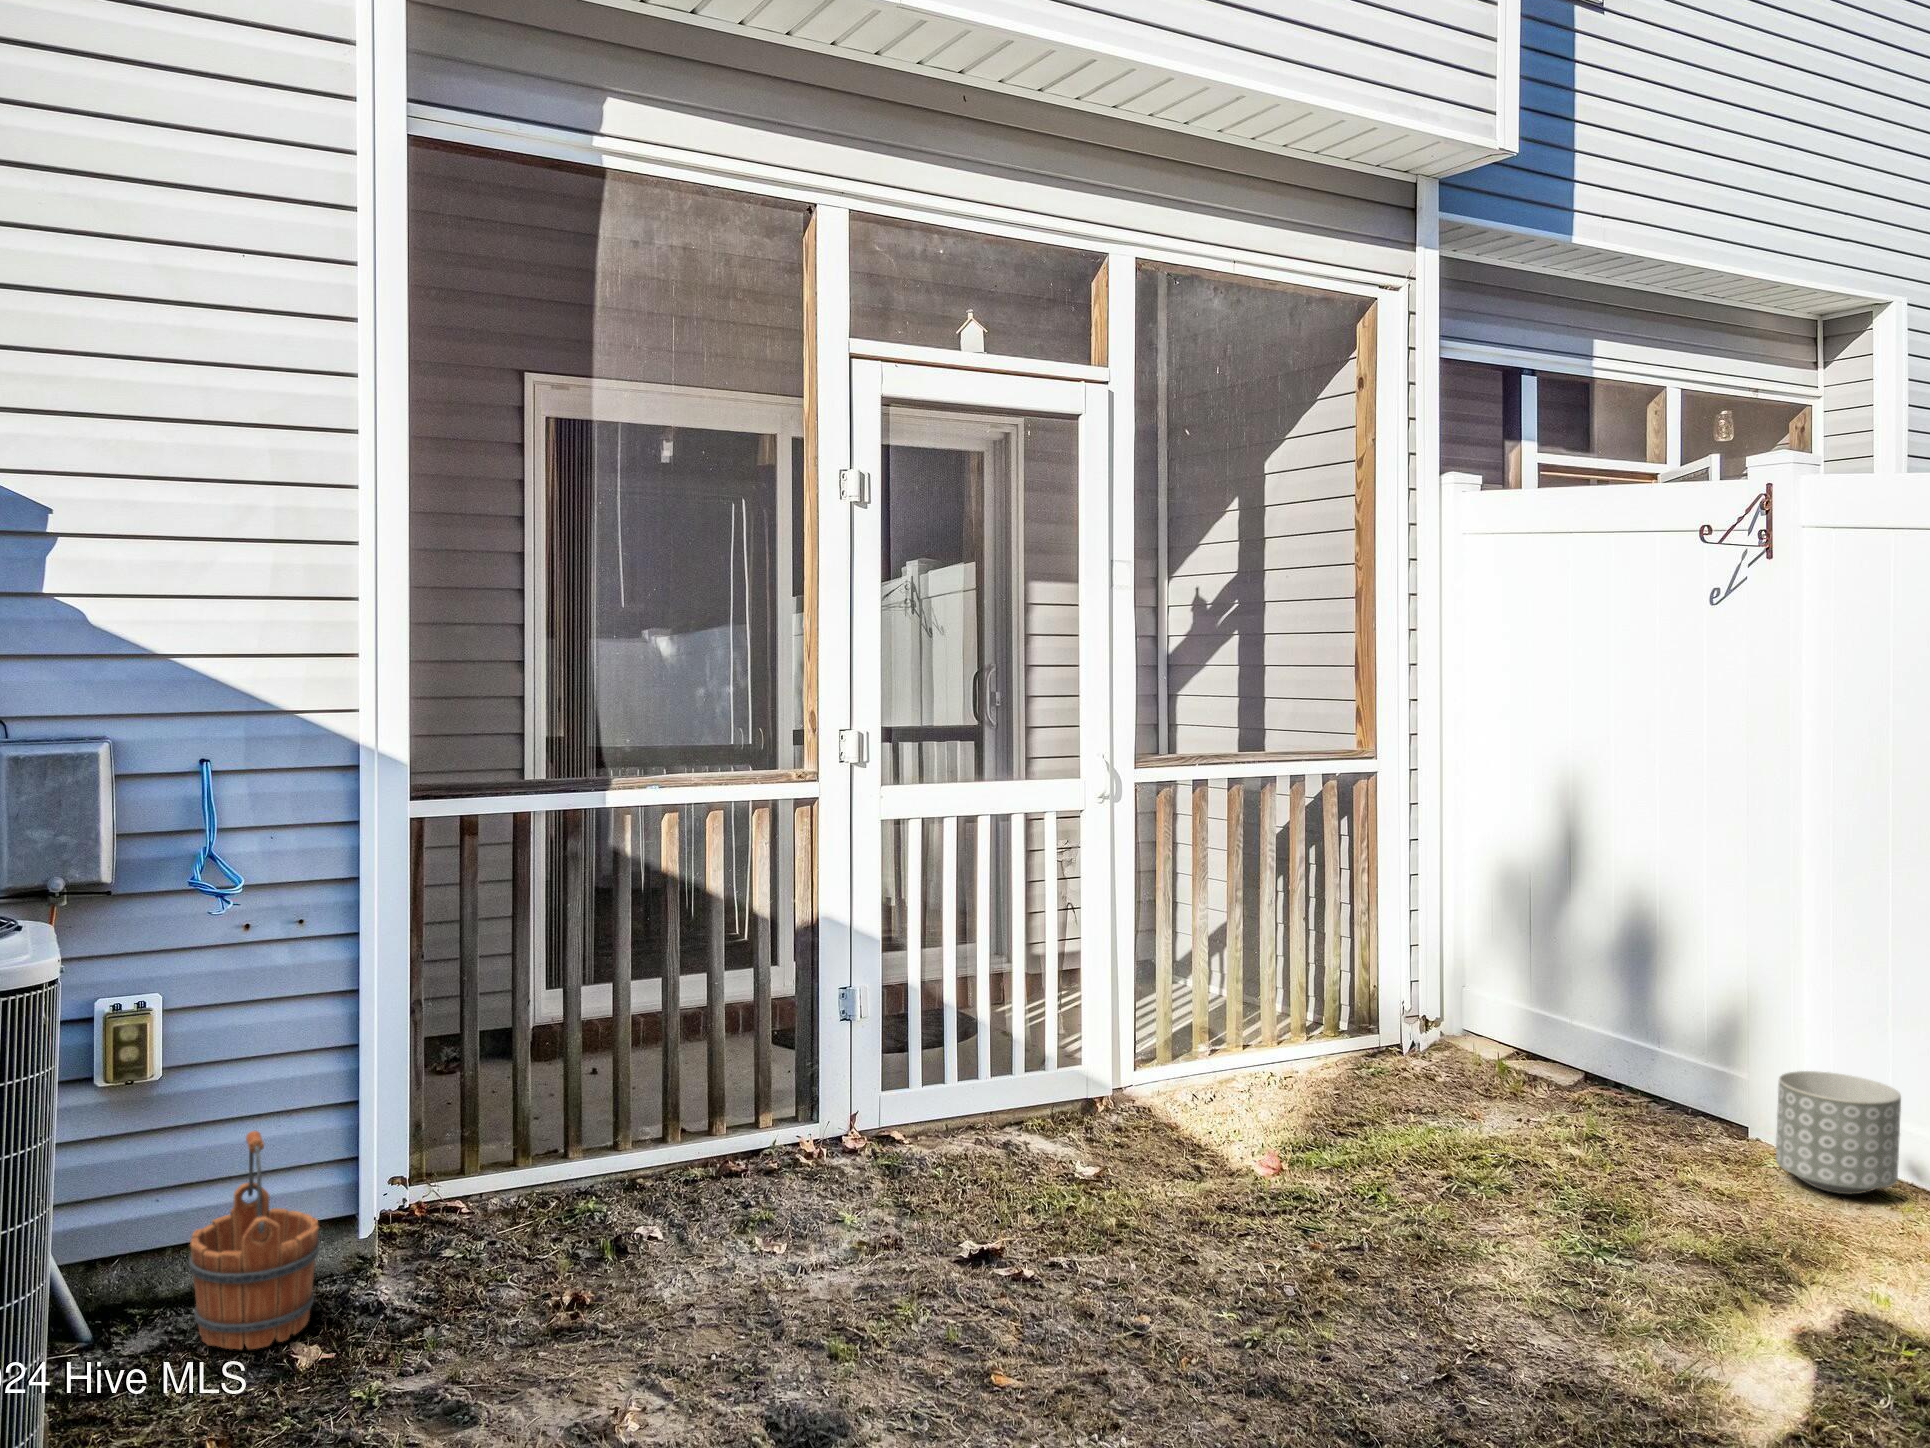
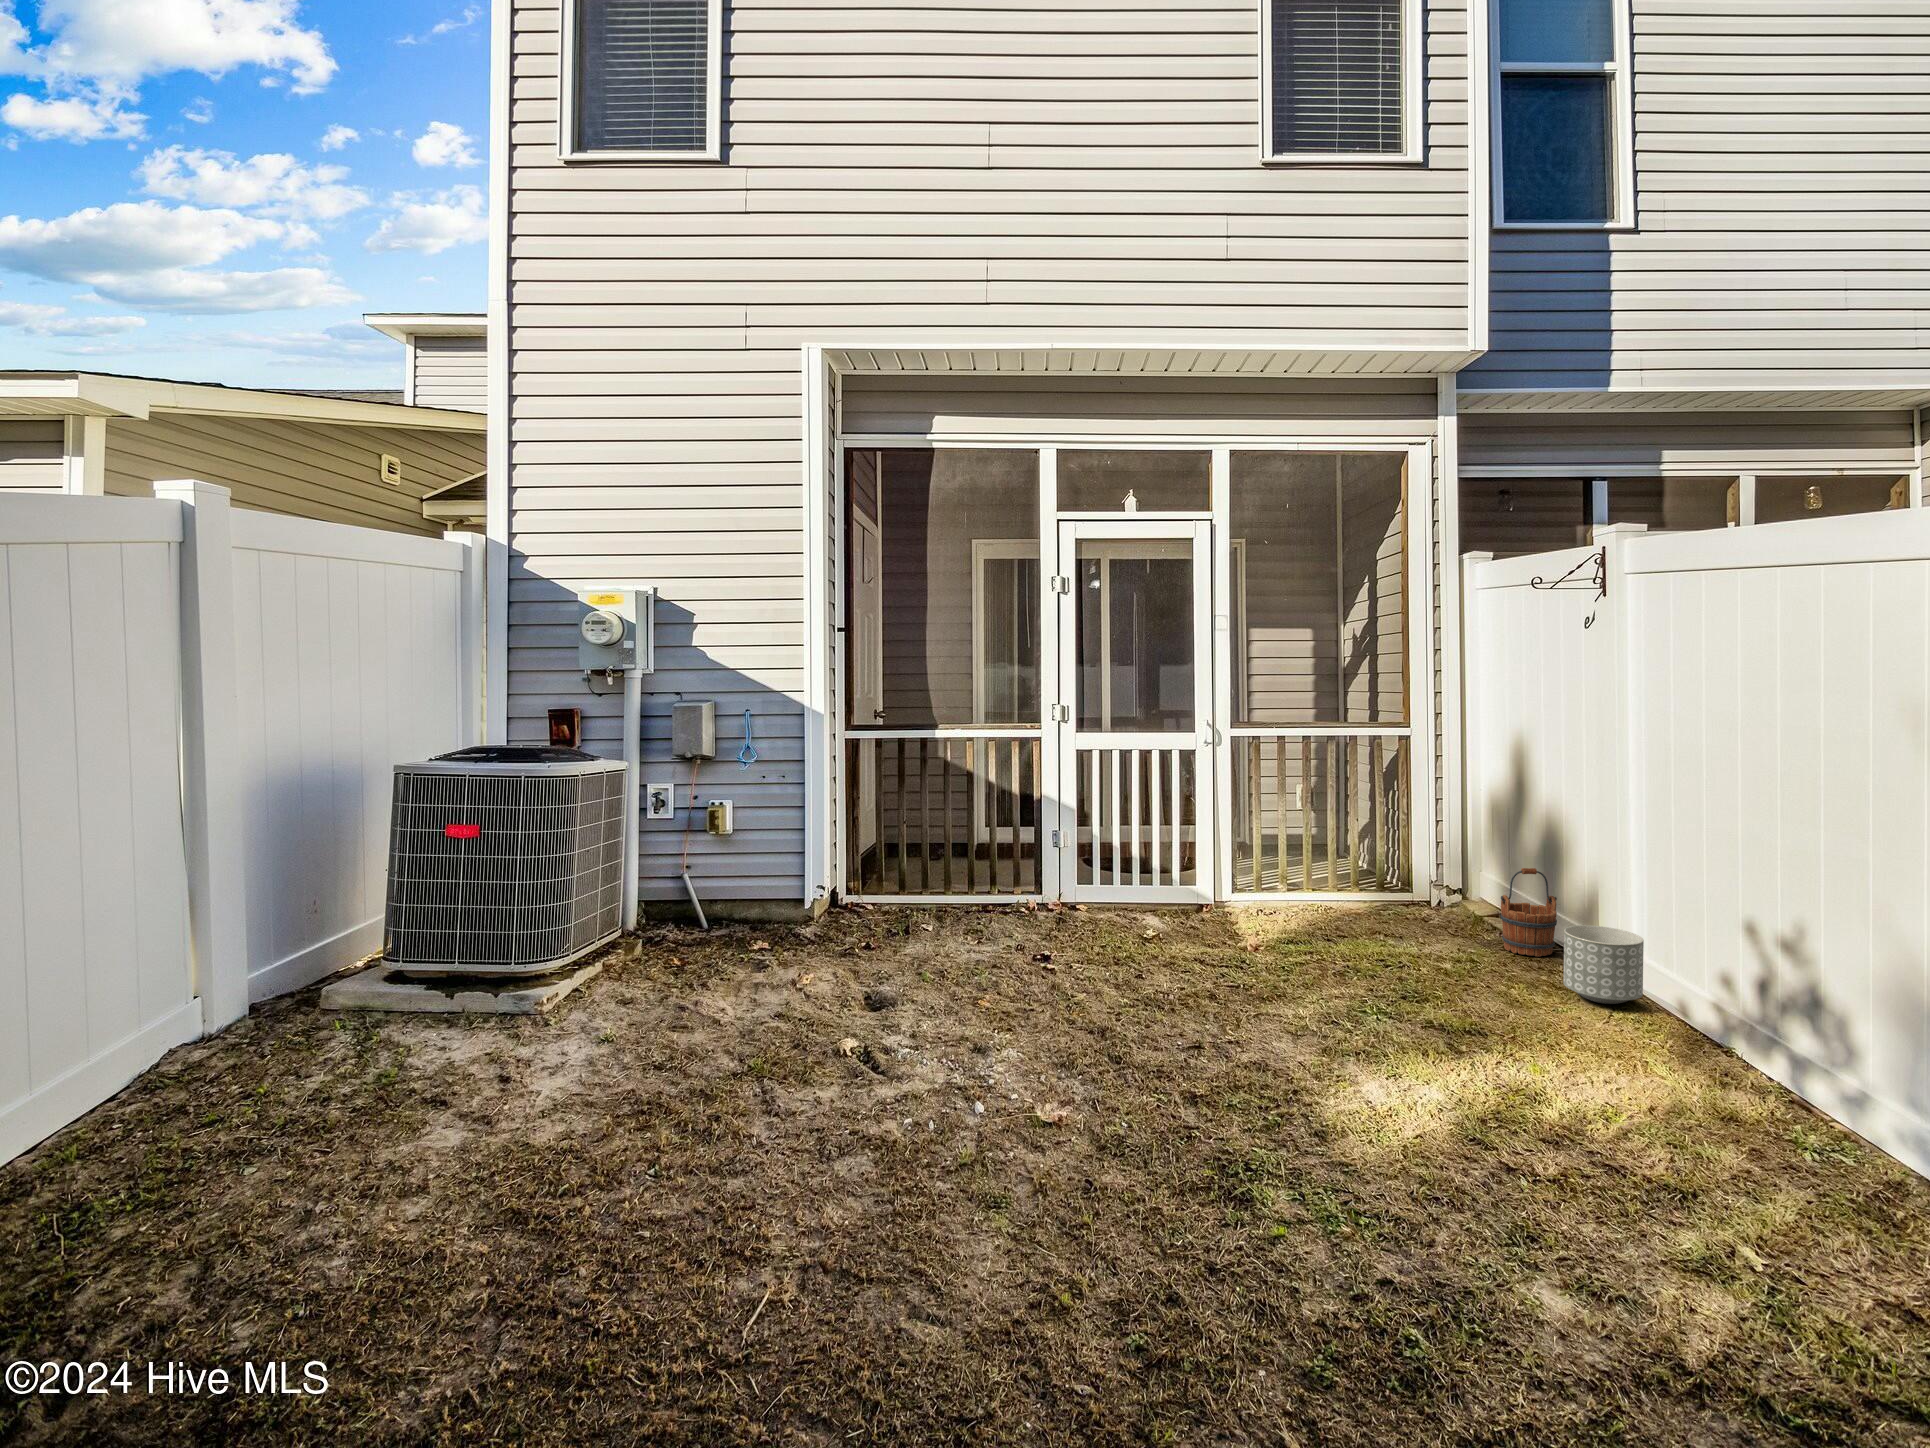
wooden bucket: present [189,1131,319,1349] -> present [1501,868,1557,956]

